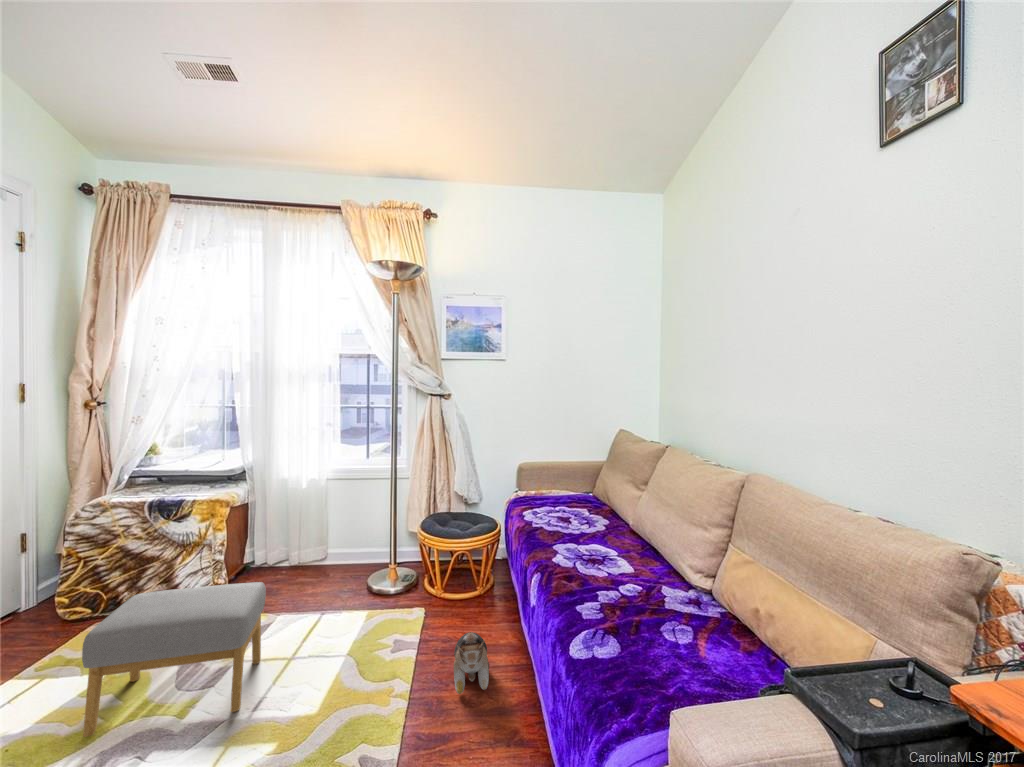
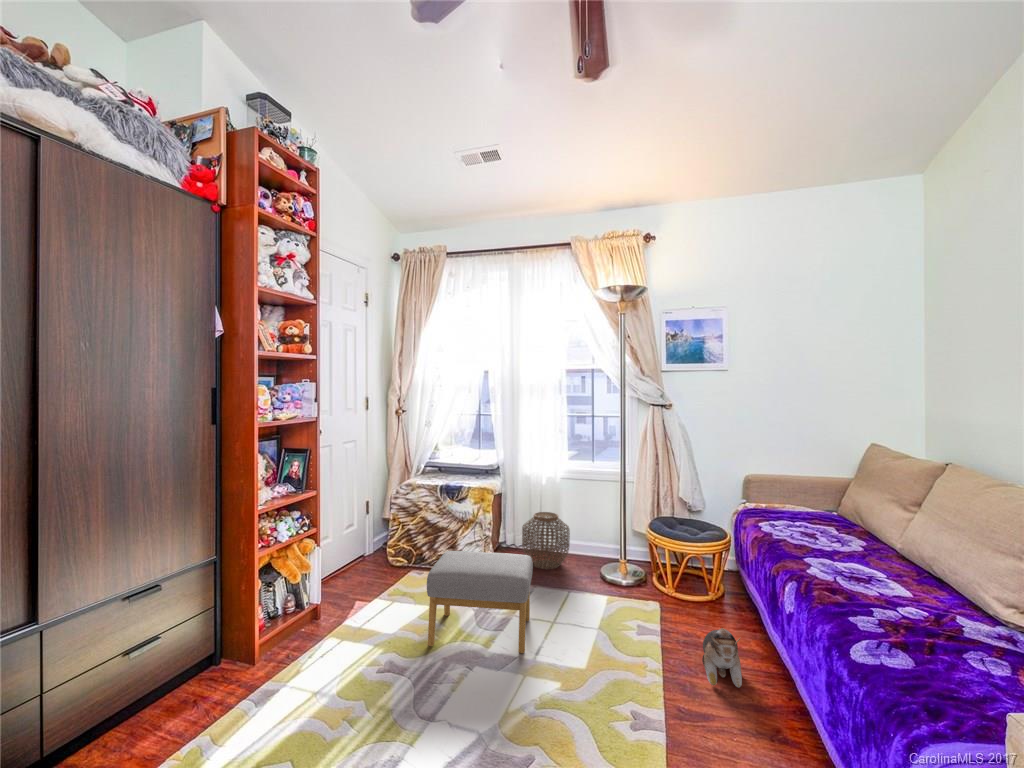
woven basket: none [272,521,334,589] -> present [522,512,570,569]

